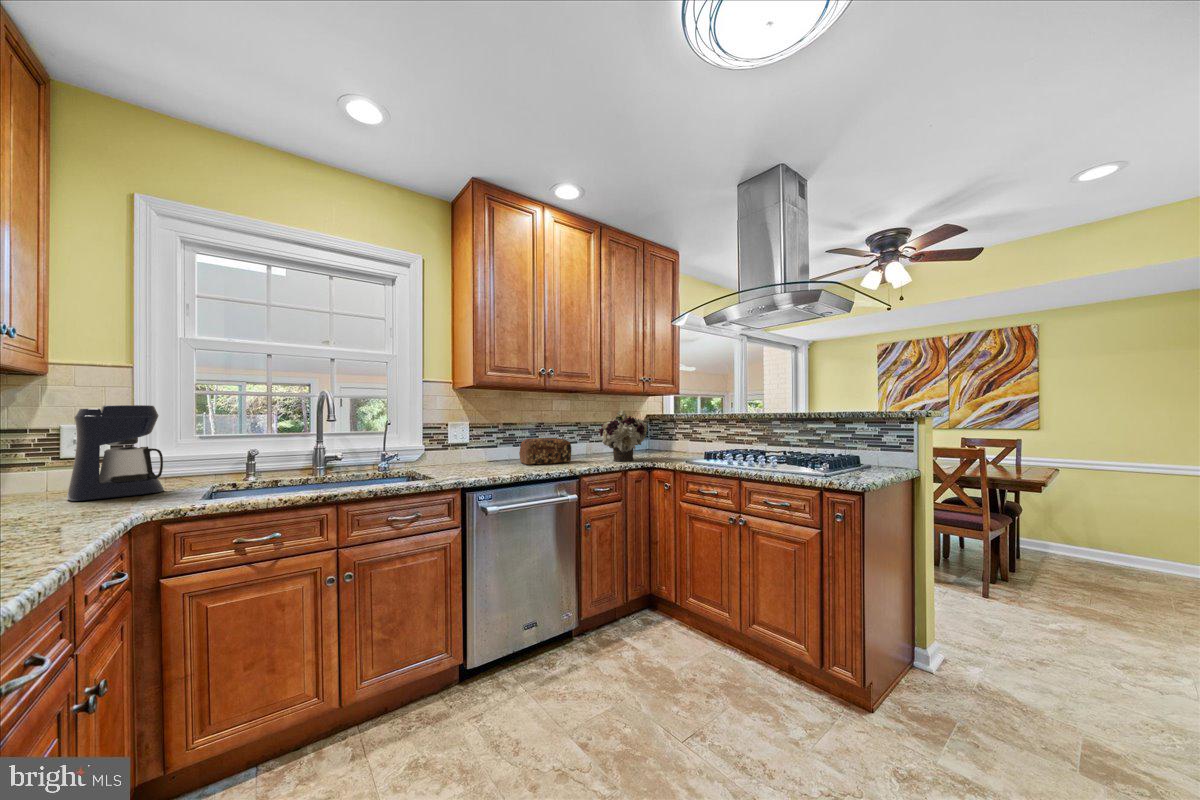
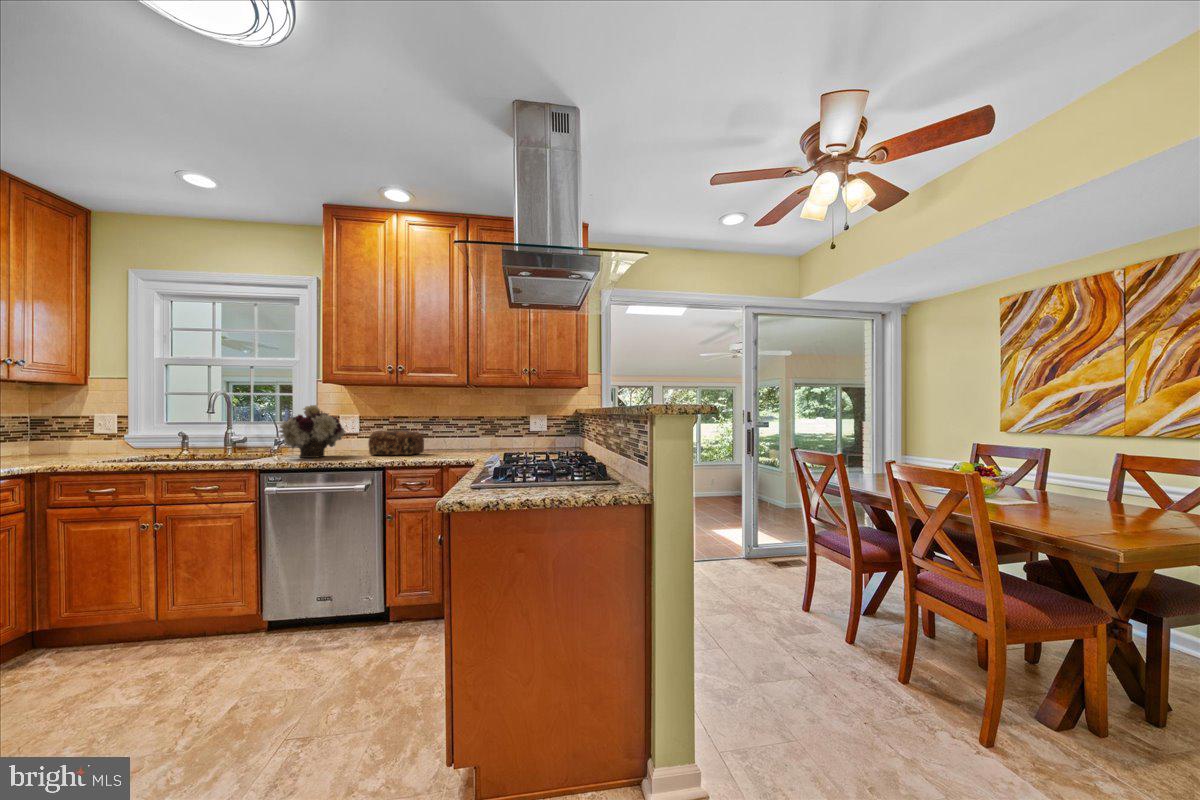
coffee maker: present [67,405,164,501] -> none [56,401,124,460]
flower arrangement: present [599,410,647,462] -> present [278,405,345,458]

